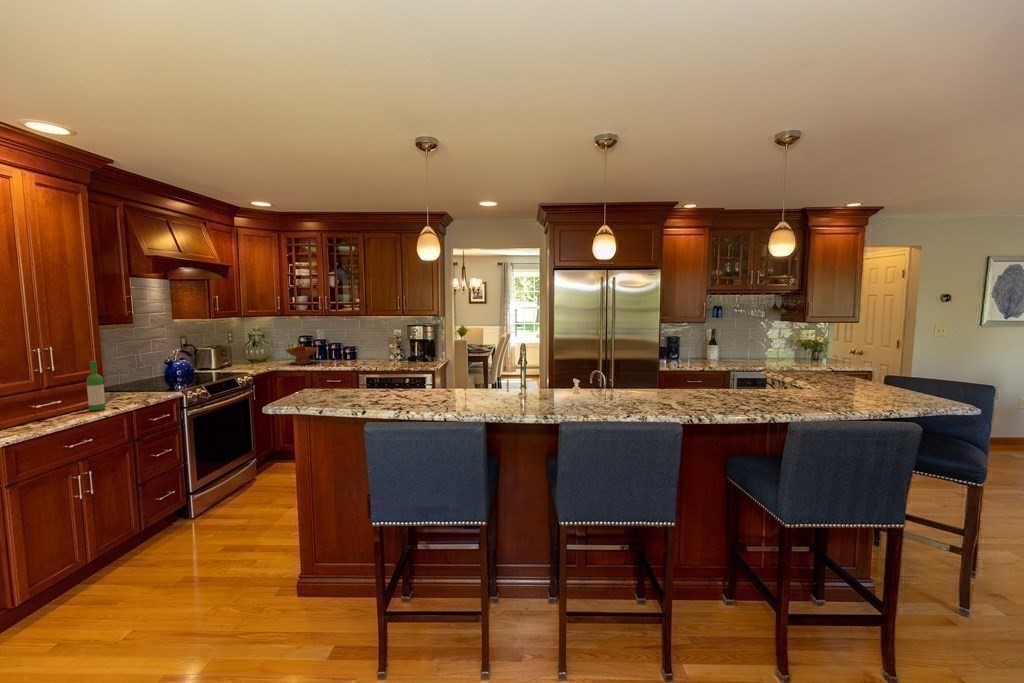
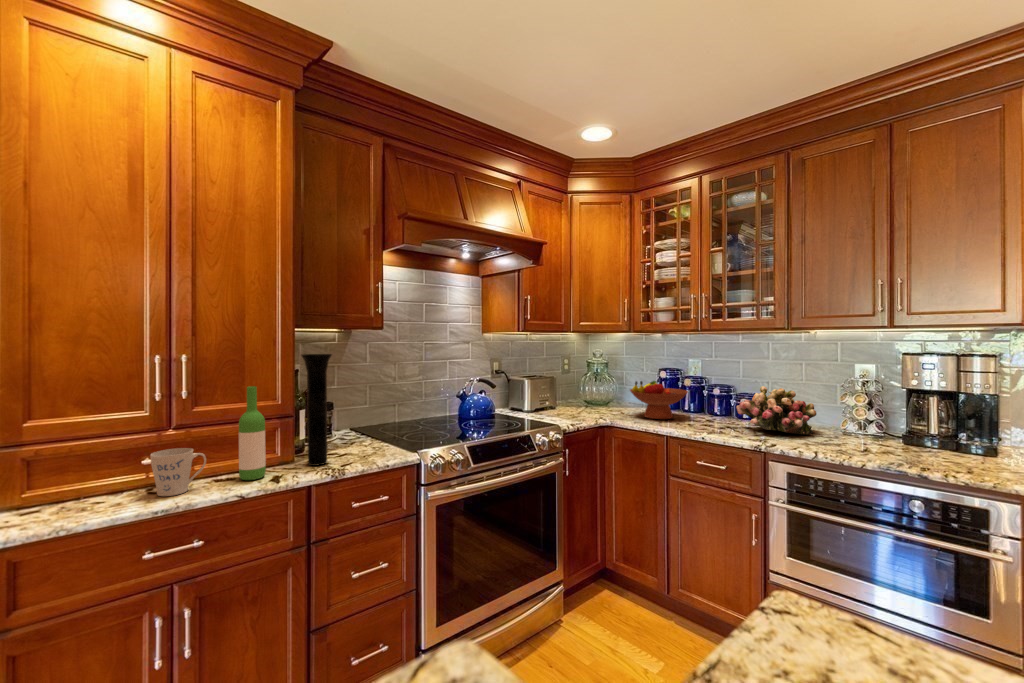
vase: none [108,341,130,403] -> present [301,354,332,466]
flower arrangement: none [344,342,378,363] -> present [736,386,816,435]
mug: none [48,396,78,420] -> present [150,448,206,496]

